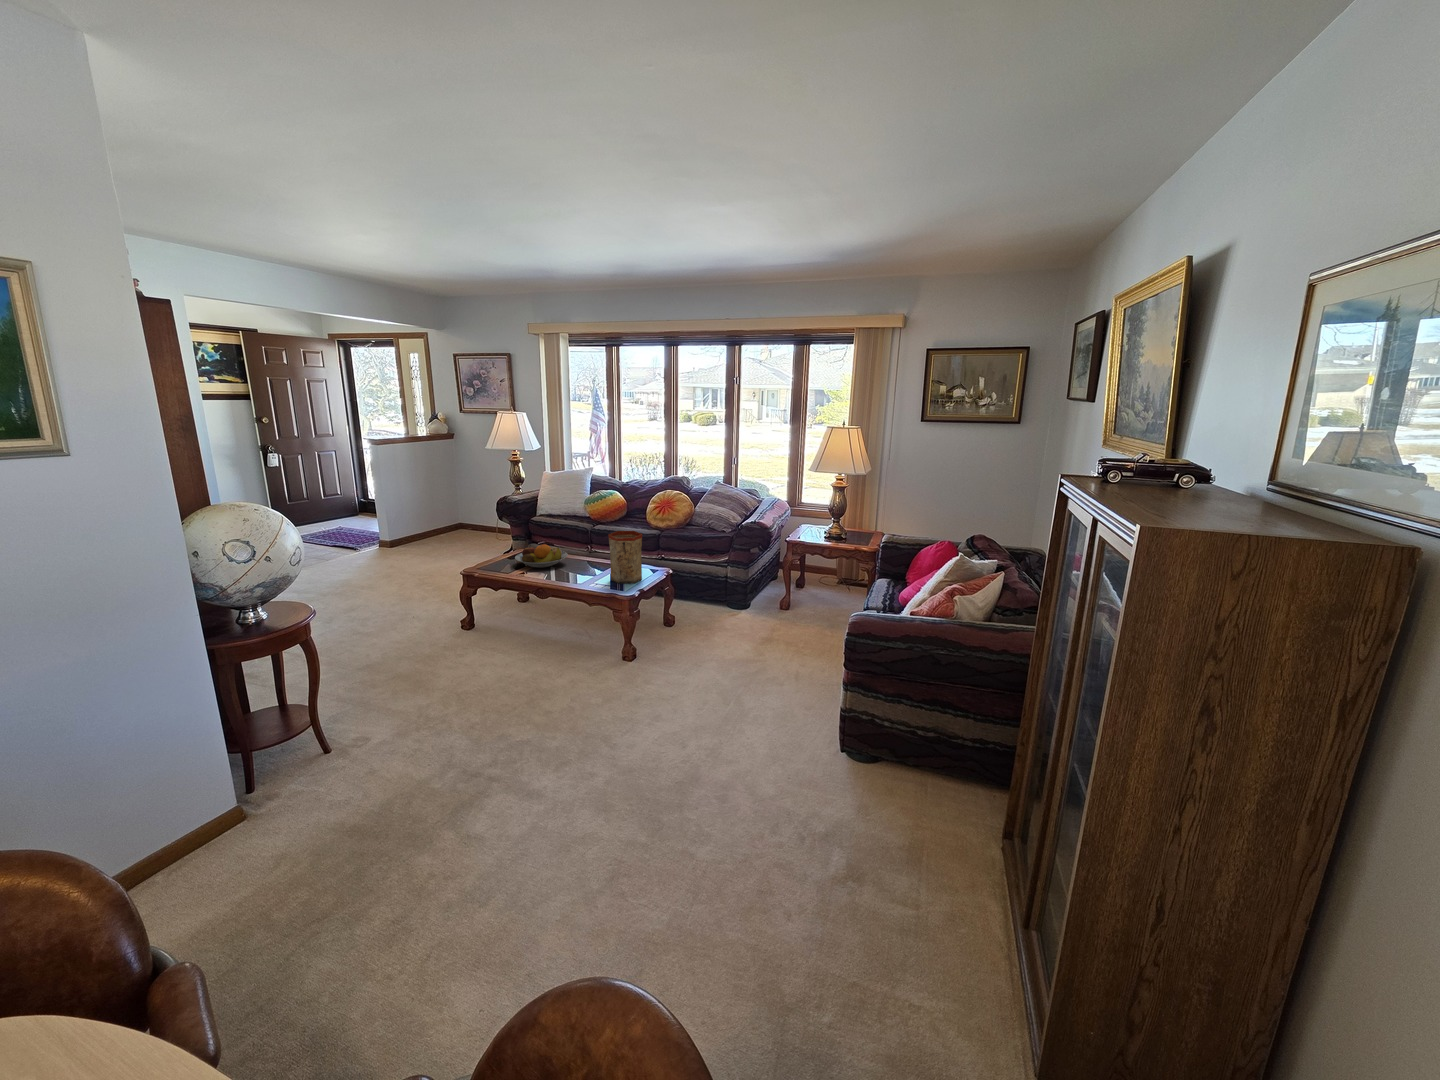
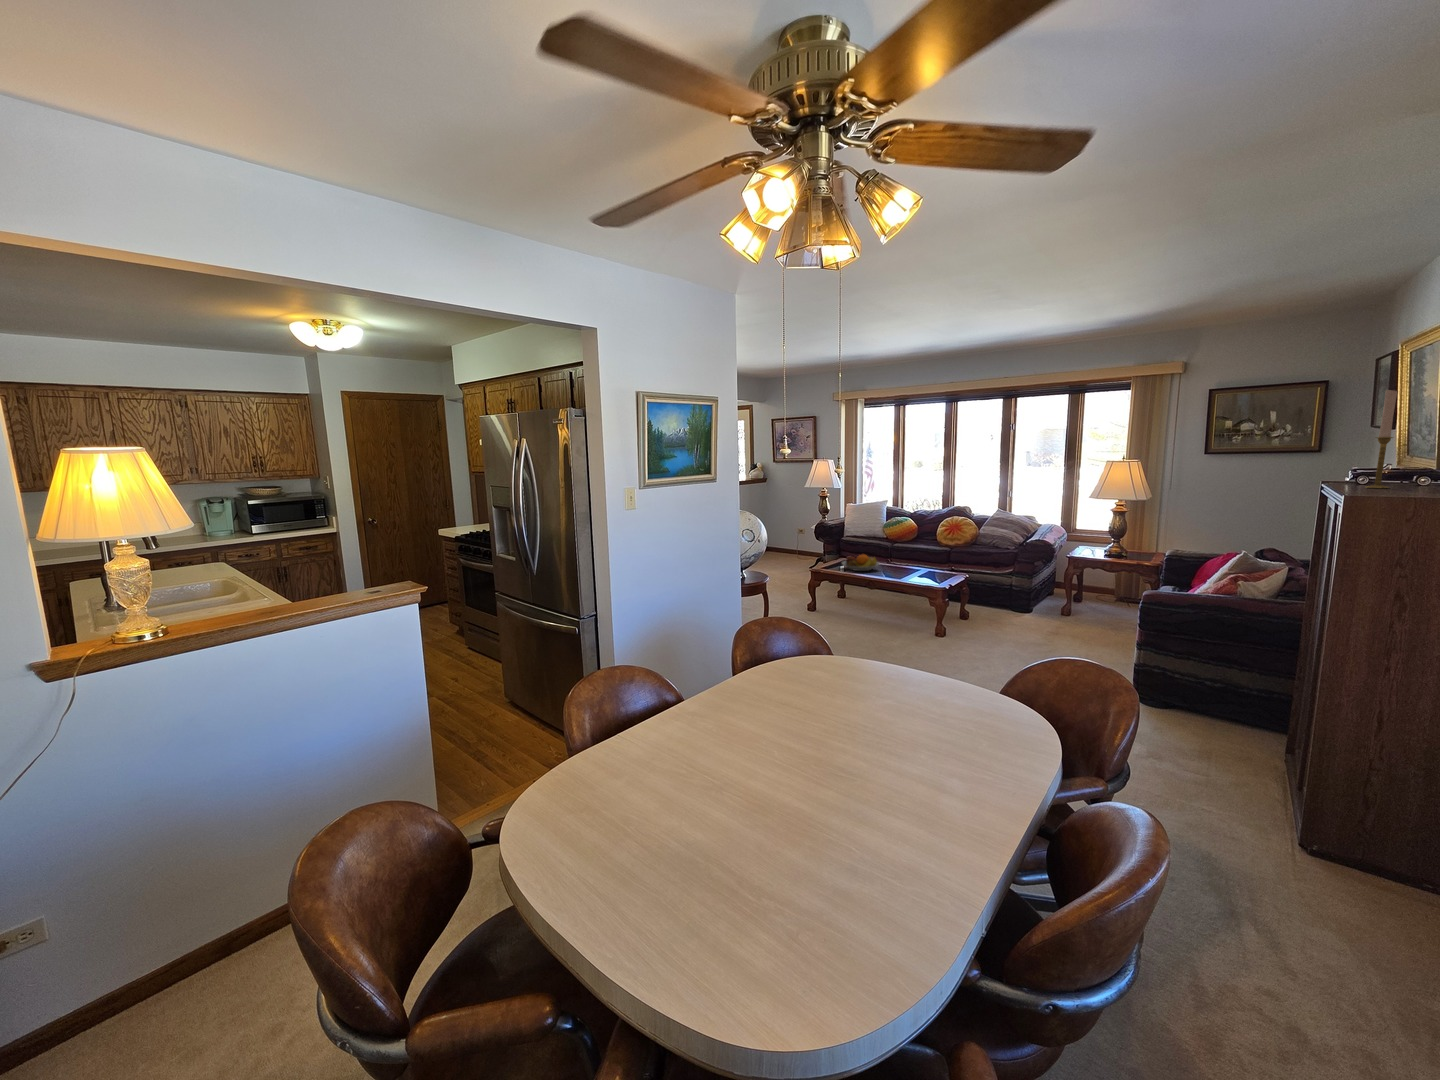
candlestick: none [1128,331,1183,498] -> present [1366,390,1397,488]
vase: present [608,531,642,584] -> none [920,543,947,583]

